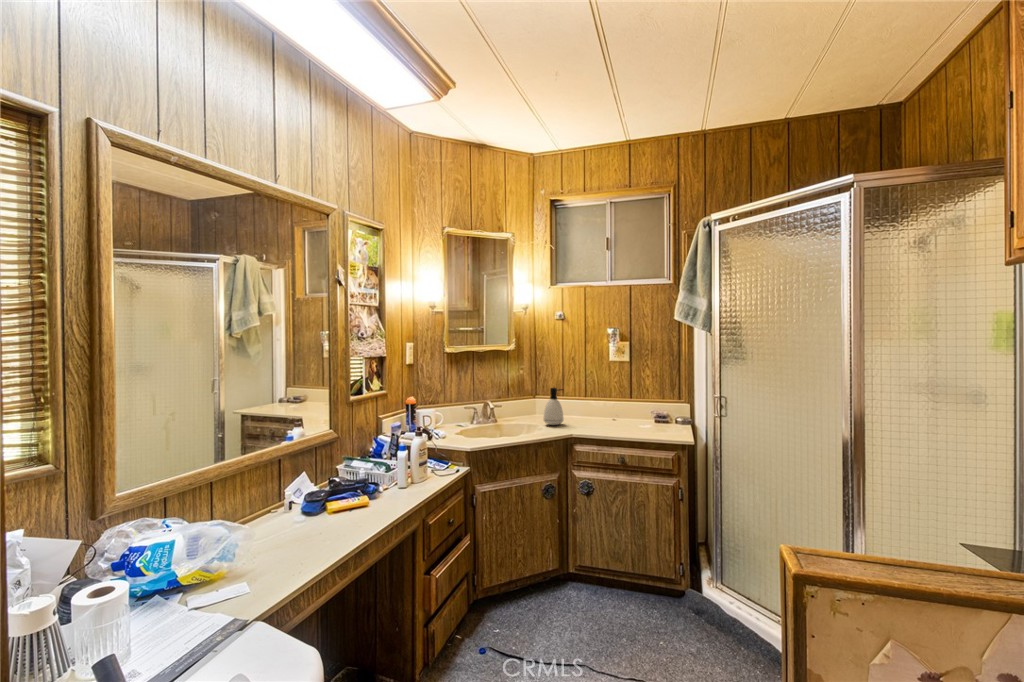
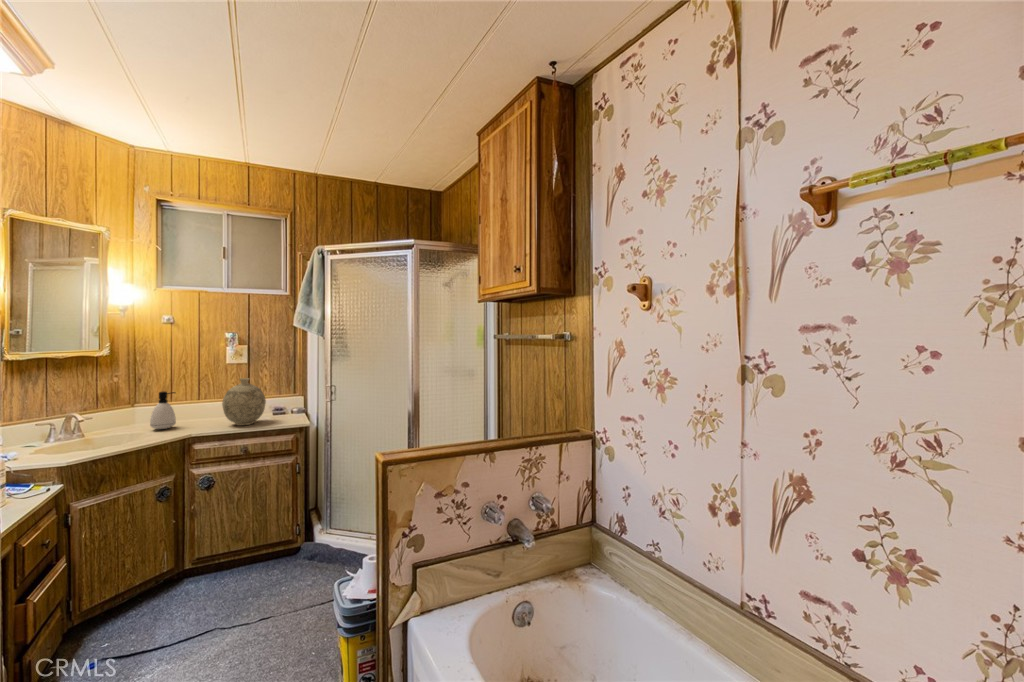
decorative vase: none [603,379,645,432] -> present [222,378,266,425]

